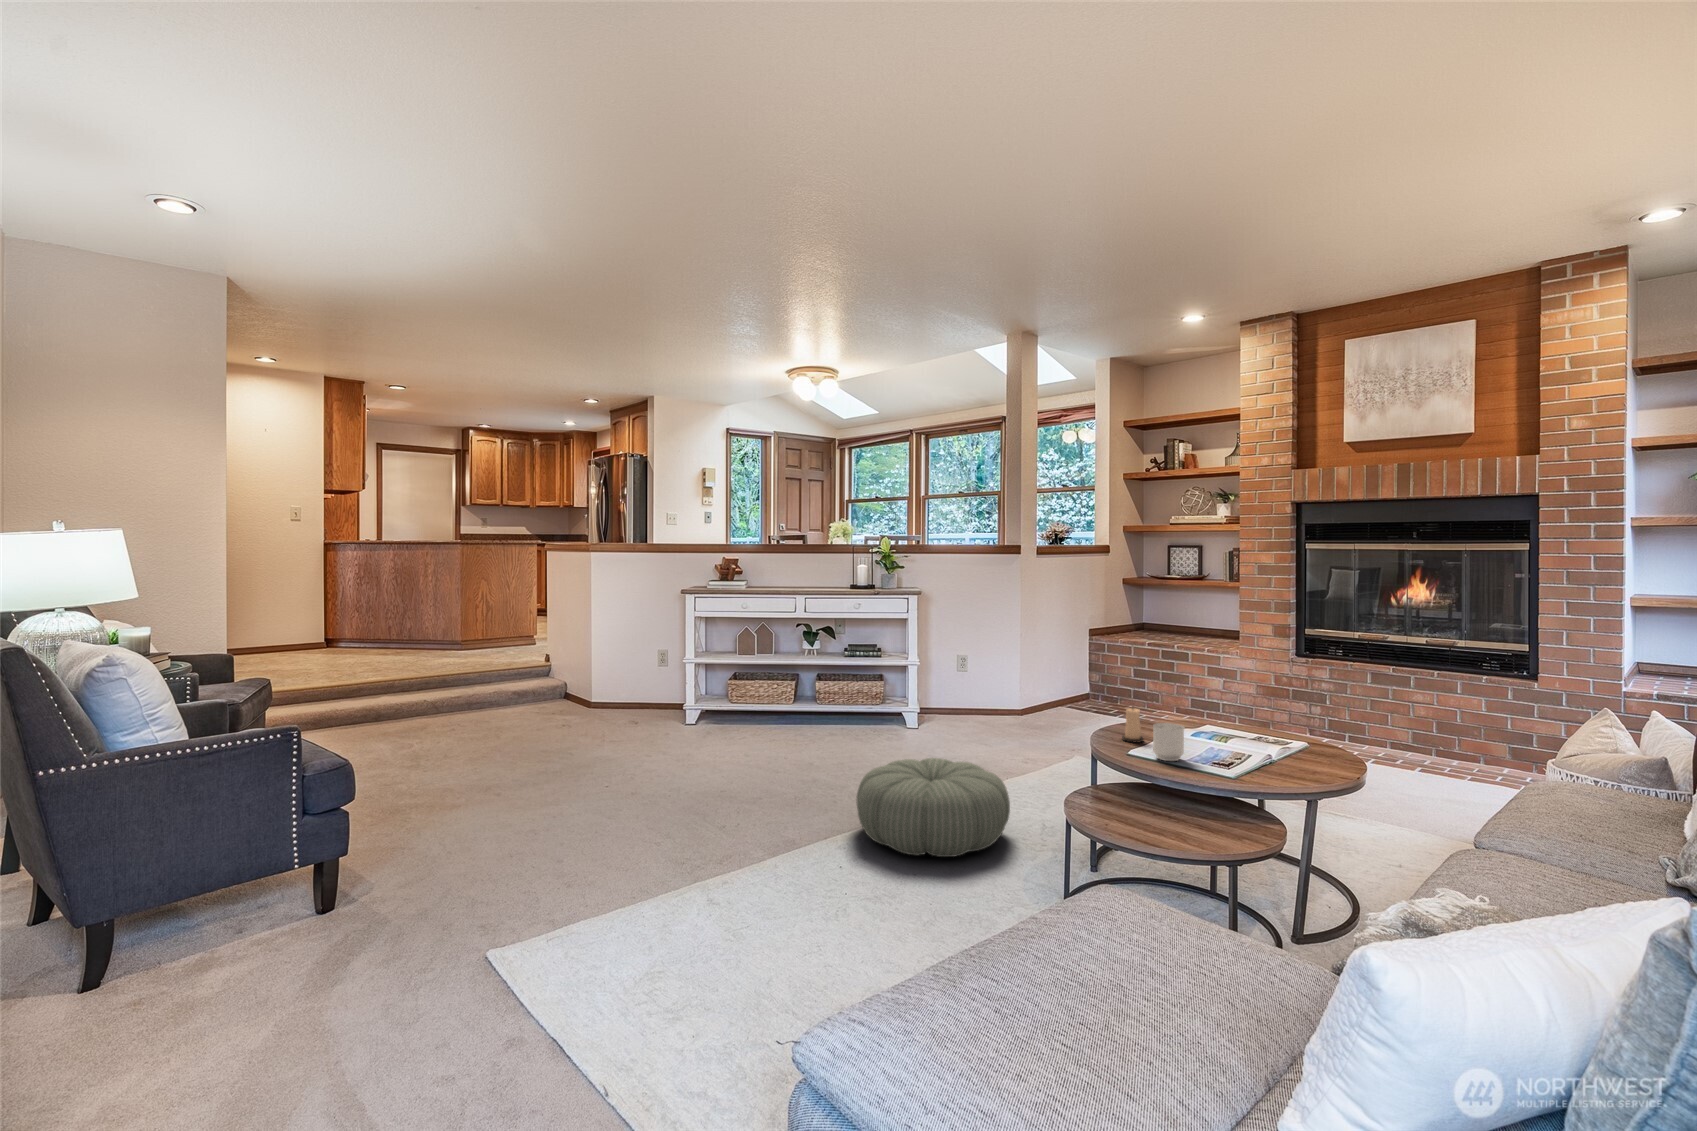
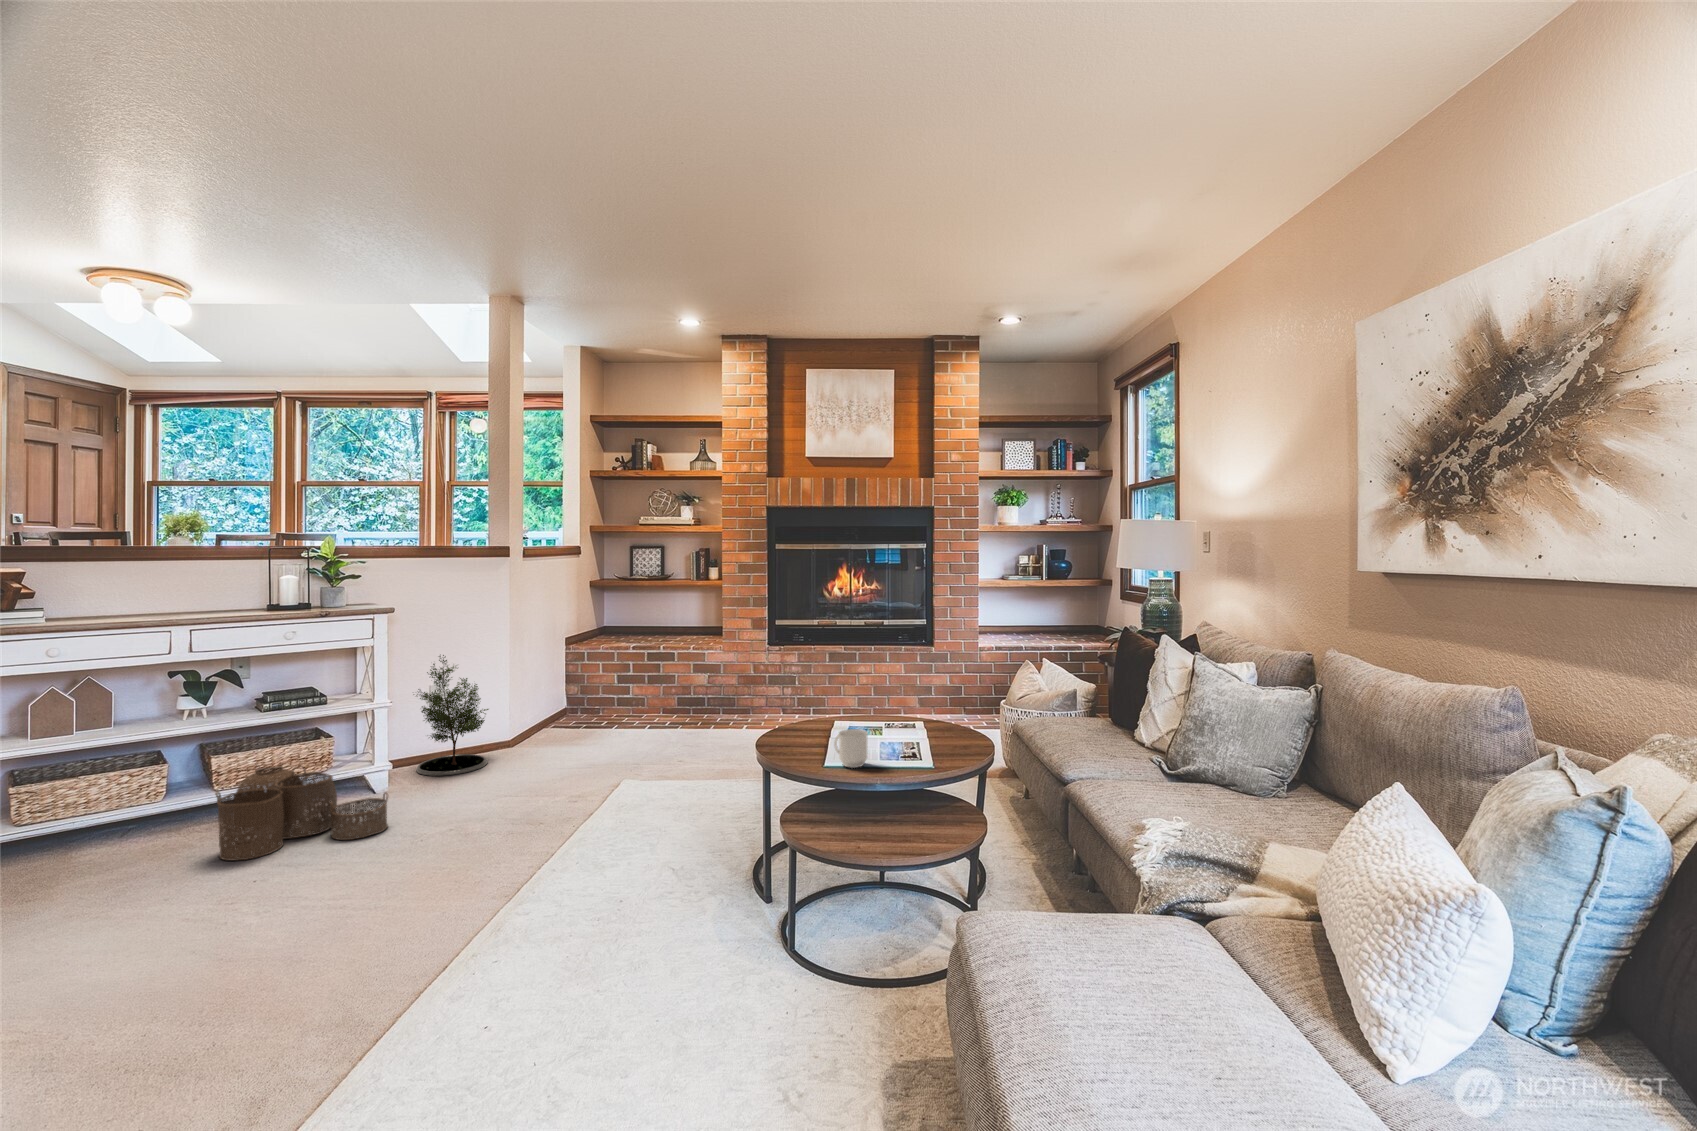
potted tree: none [936,630,994,728] -> present [416,655,489,776]
woven basket: none [796,692,892,753] -> present [215,764,388,860]
candle: present [1122,708,1144,742] -> none [783,718,804,755]
pouf: present [856,758,1010,857] -> none [454,818,665,962]

